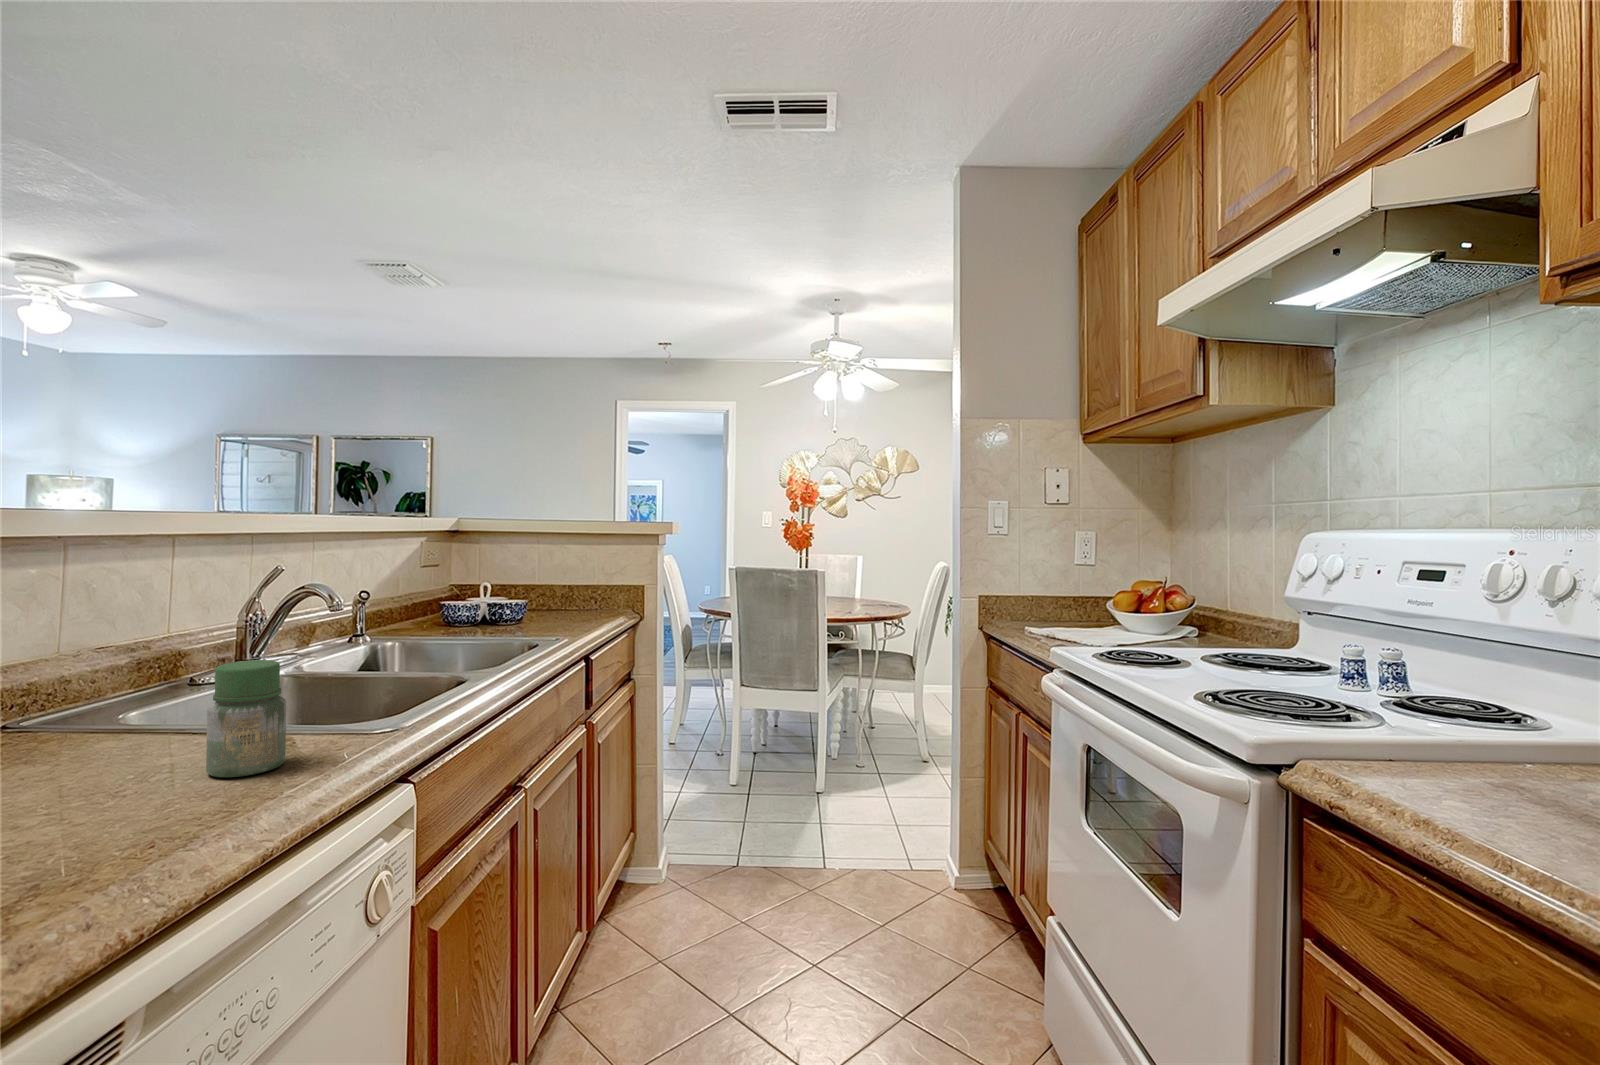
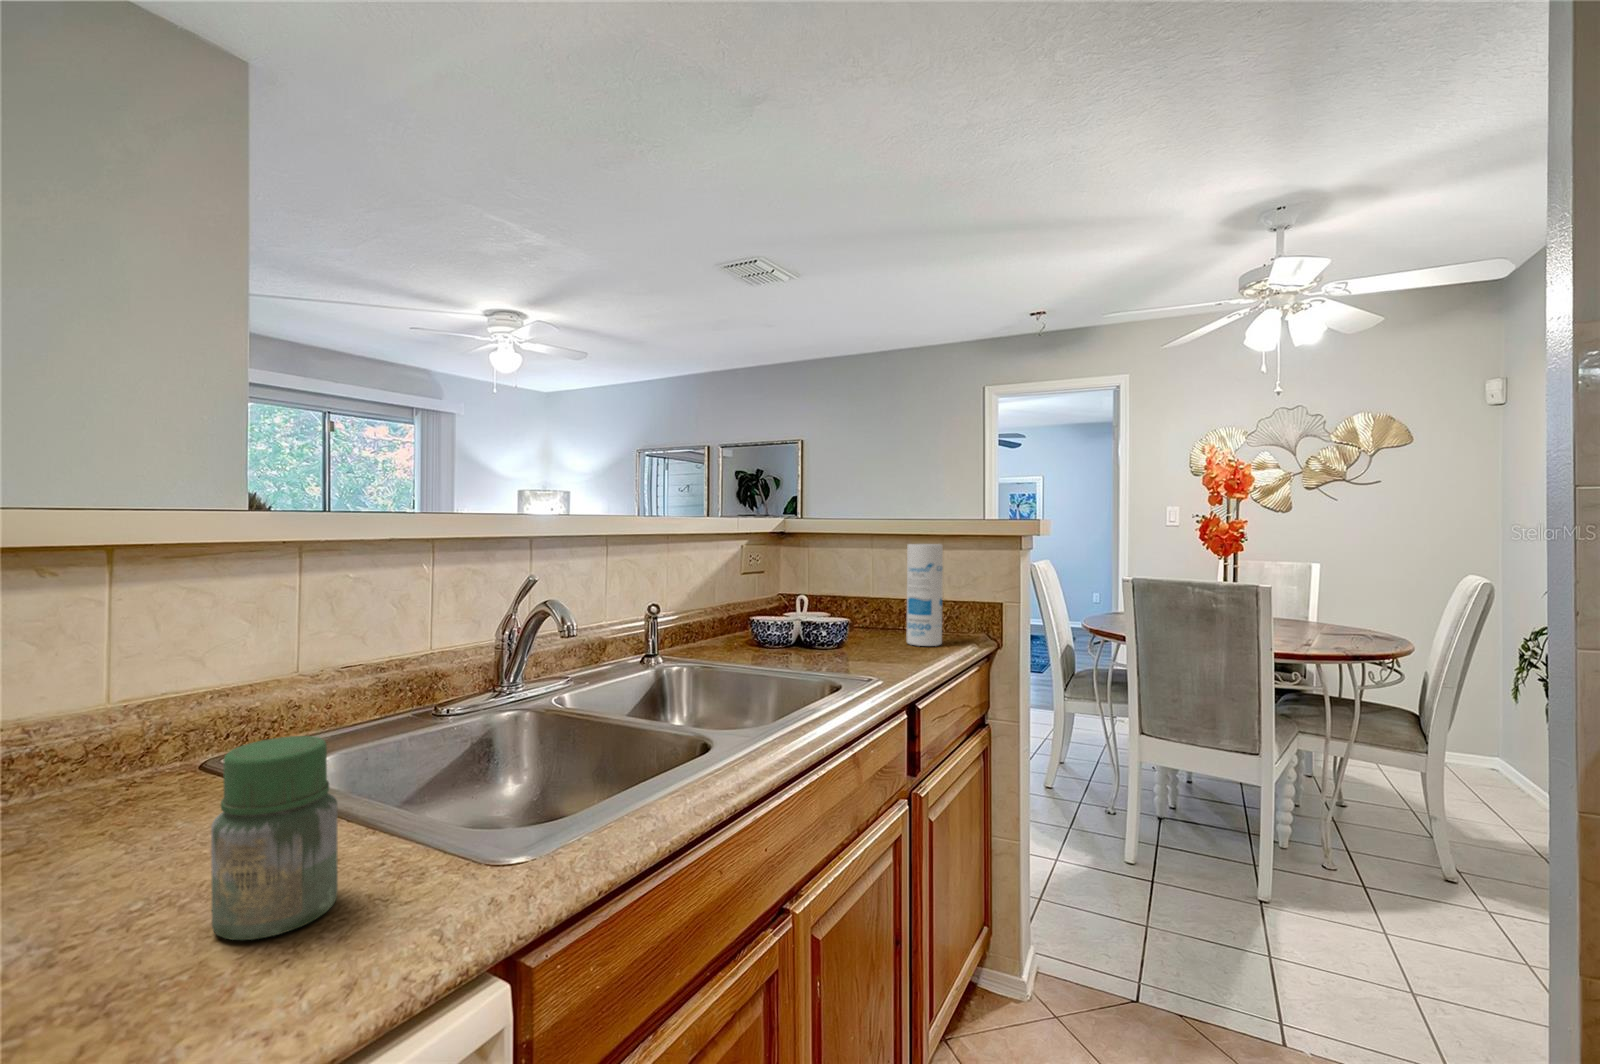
canister: none [575,541,604,619] -> present [907,544,943,646]

